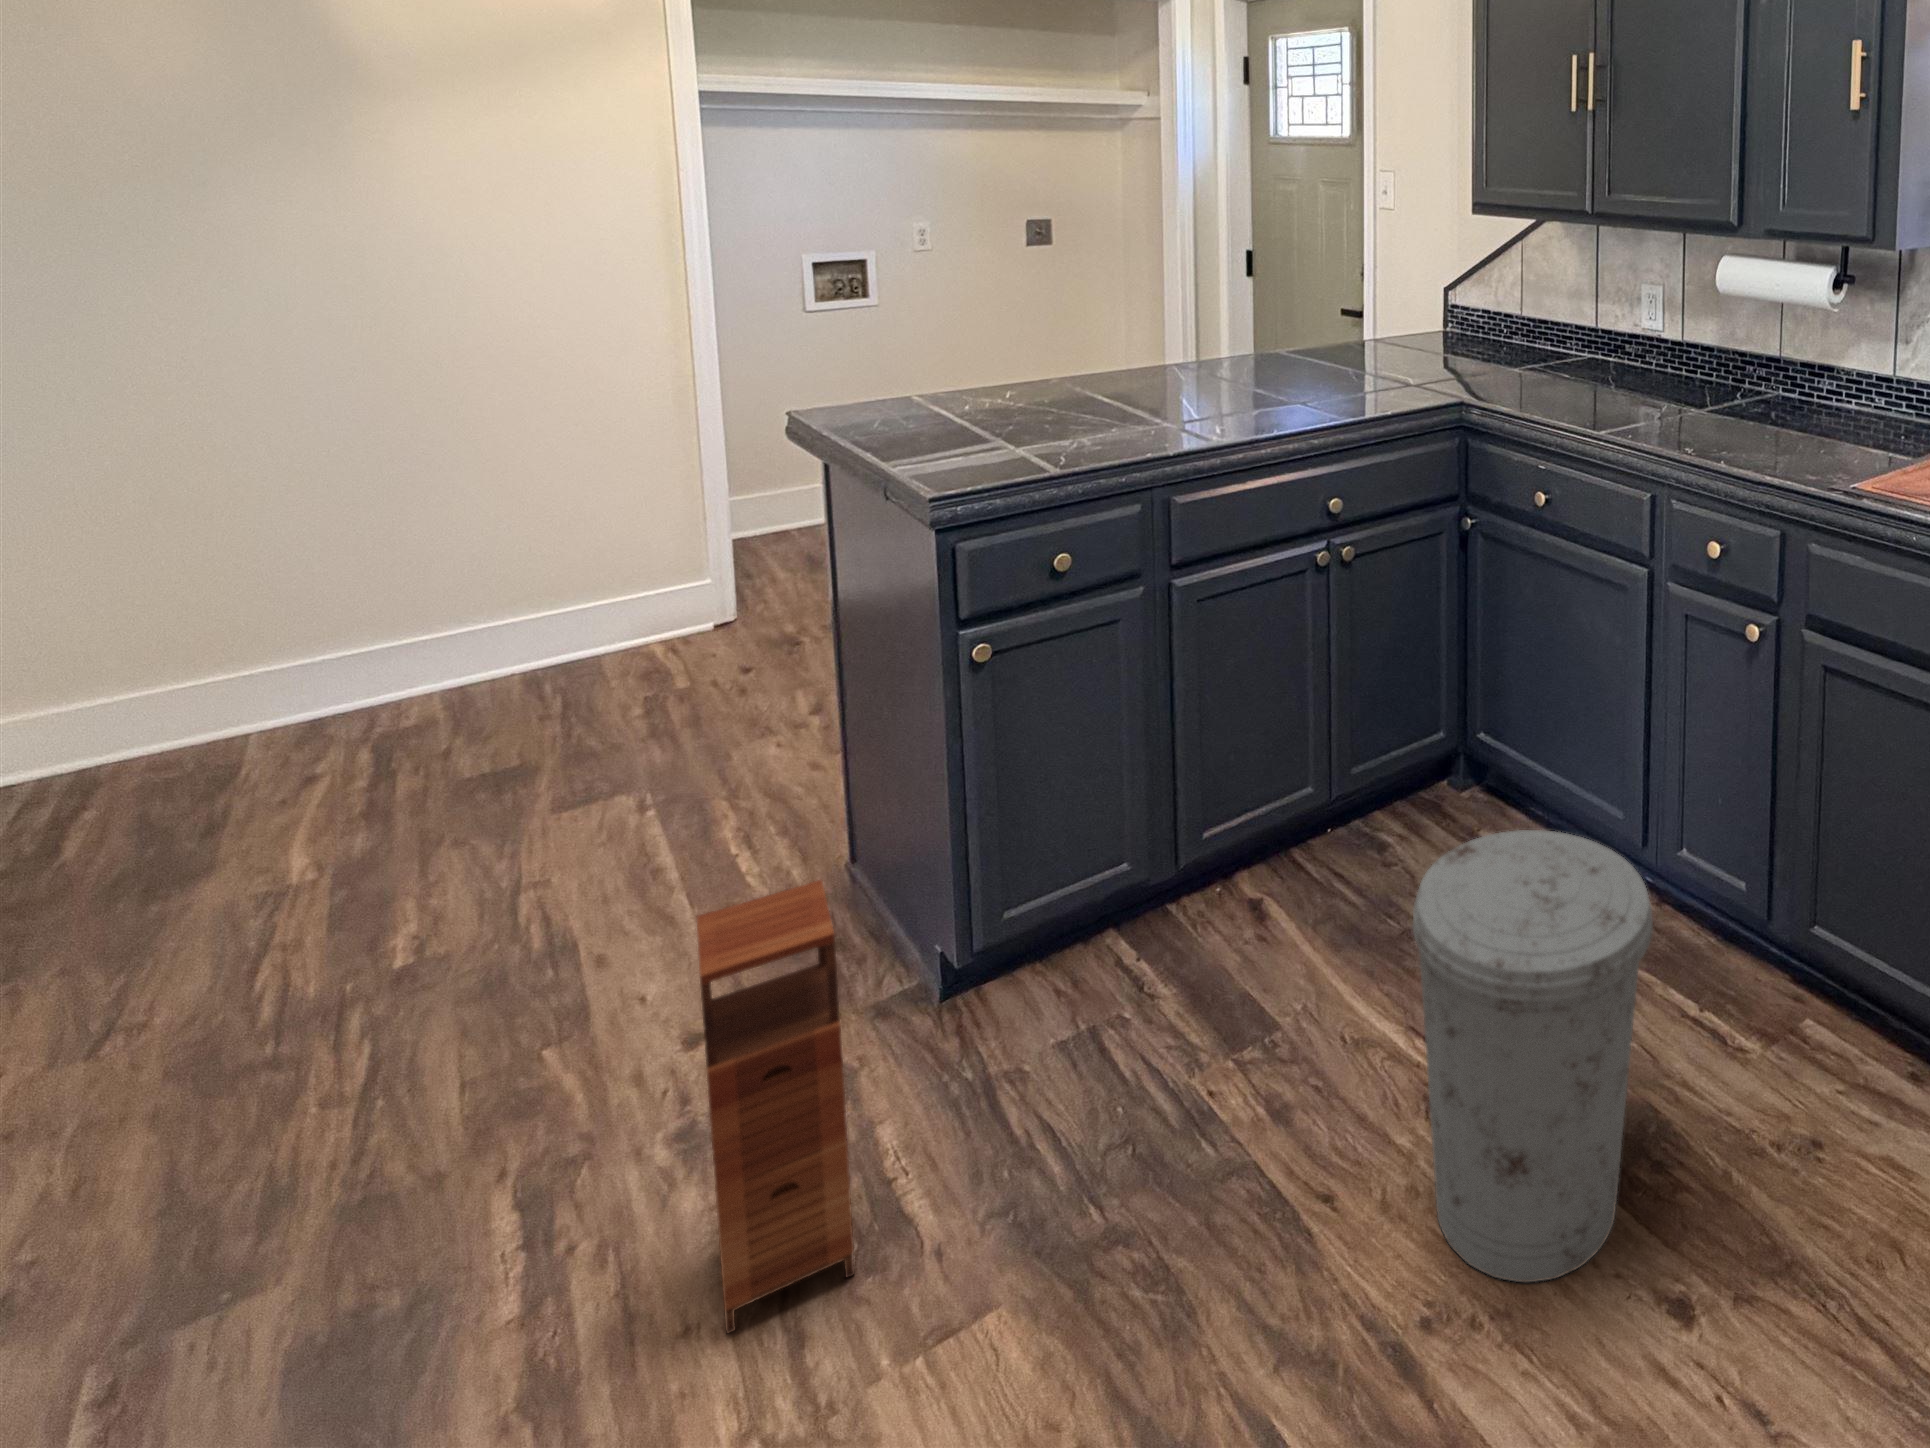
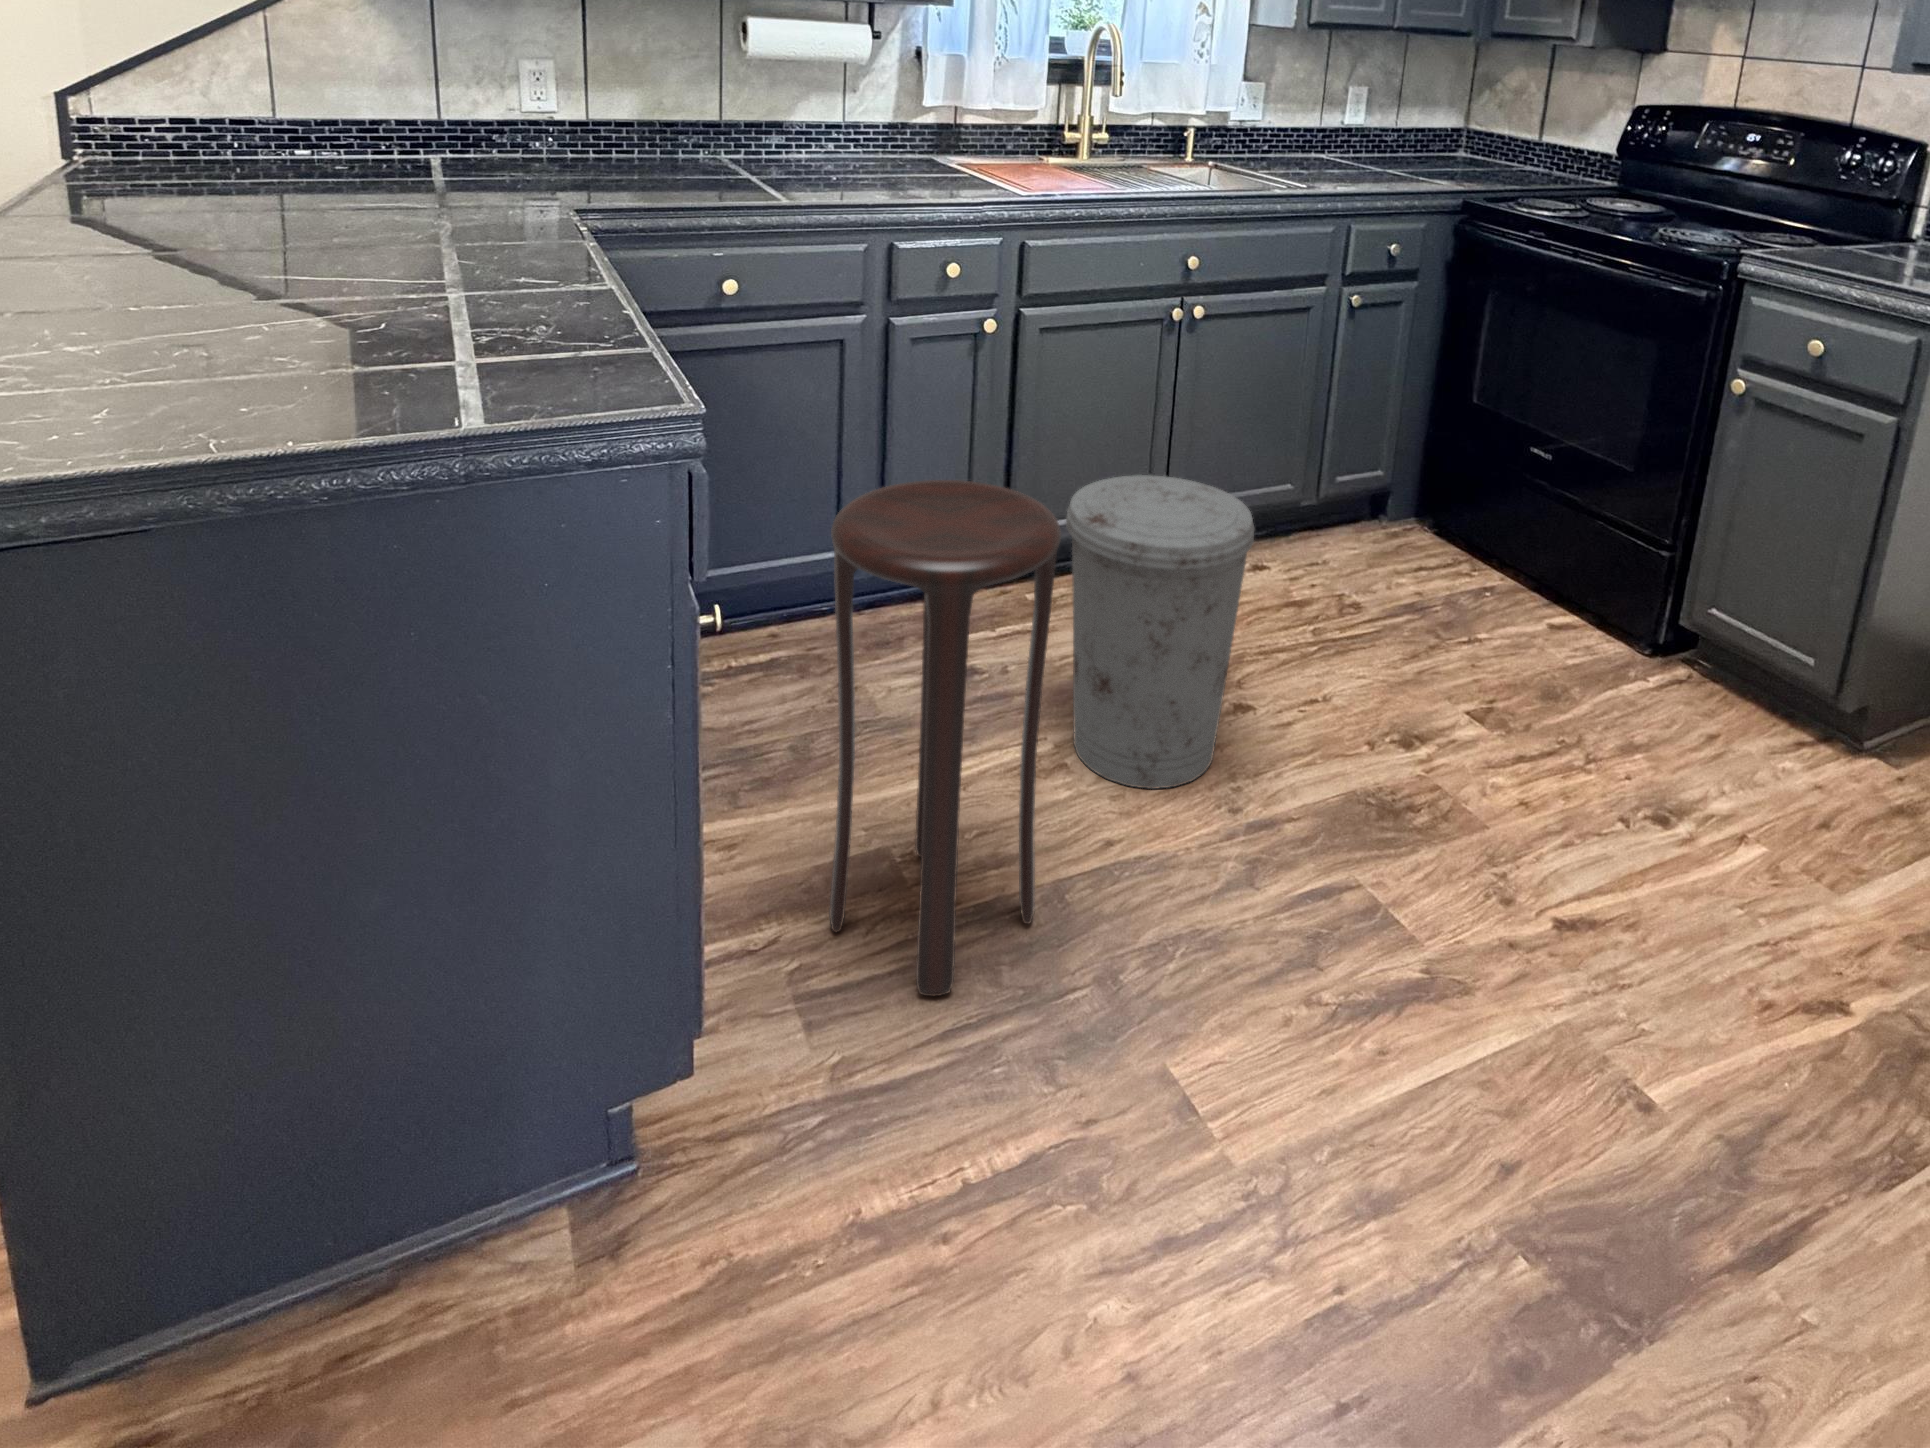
stool: none [1074,670,1284,1154] -> present [829,480,1061,996]
storage cabinet: present [697,880,854,1333] -> none [976,826,1186,1378]

